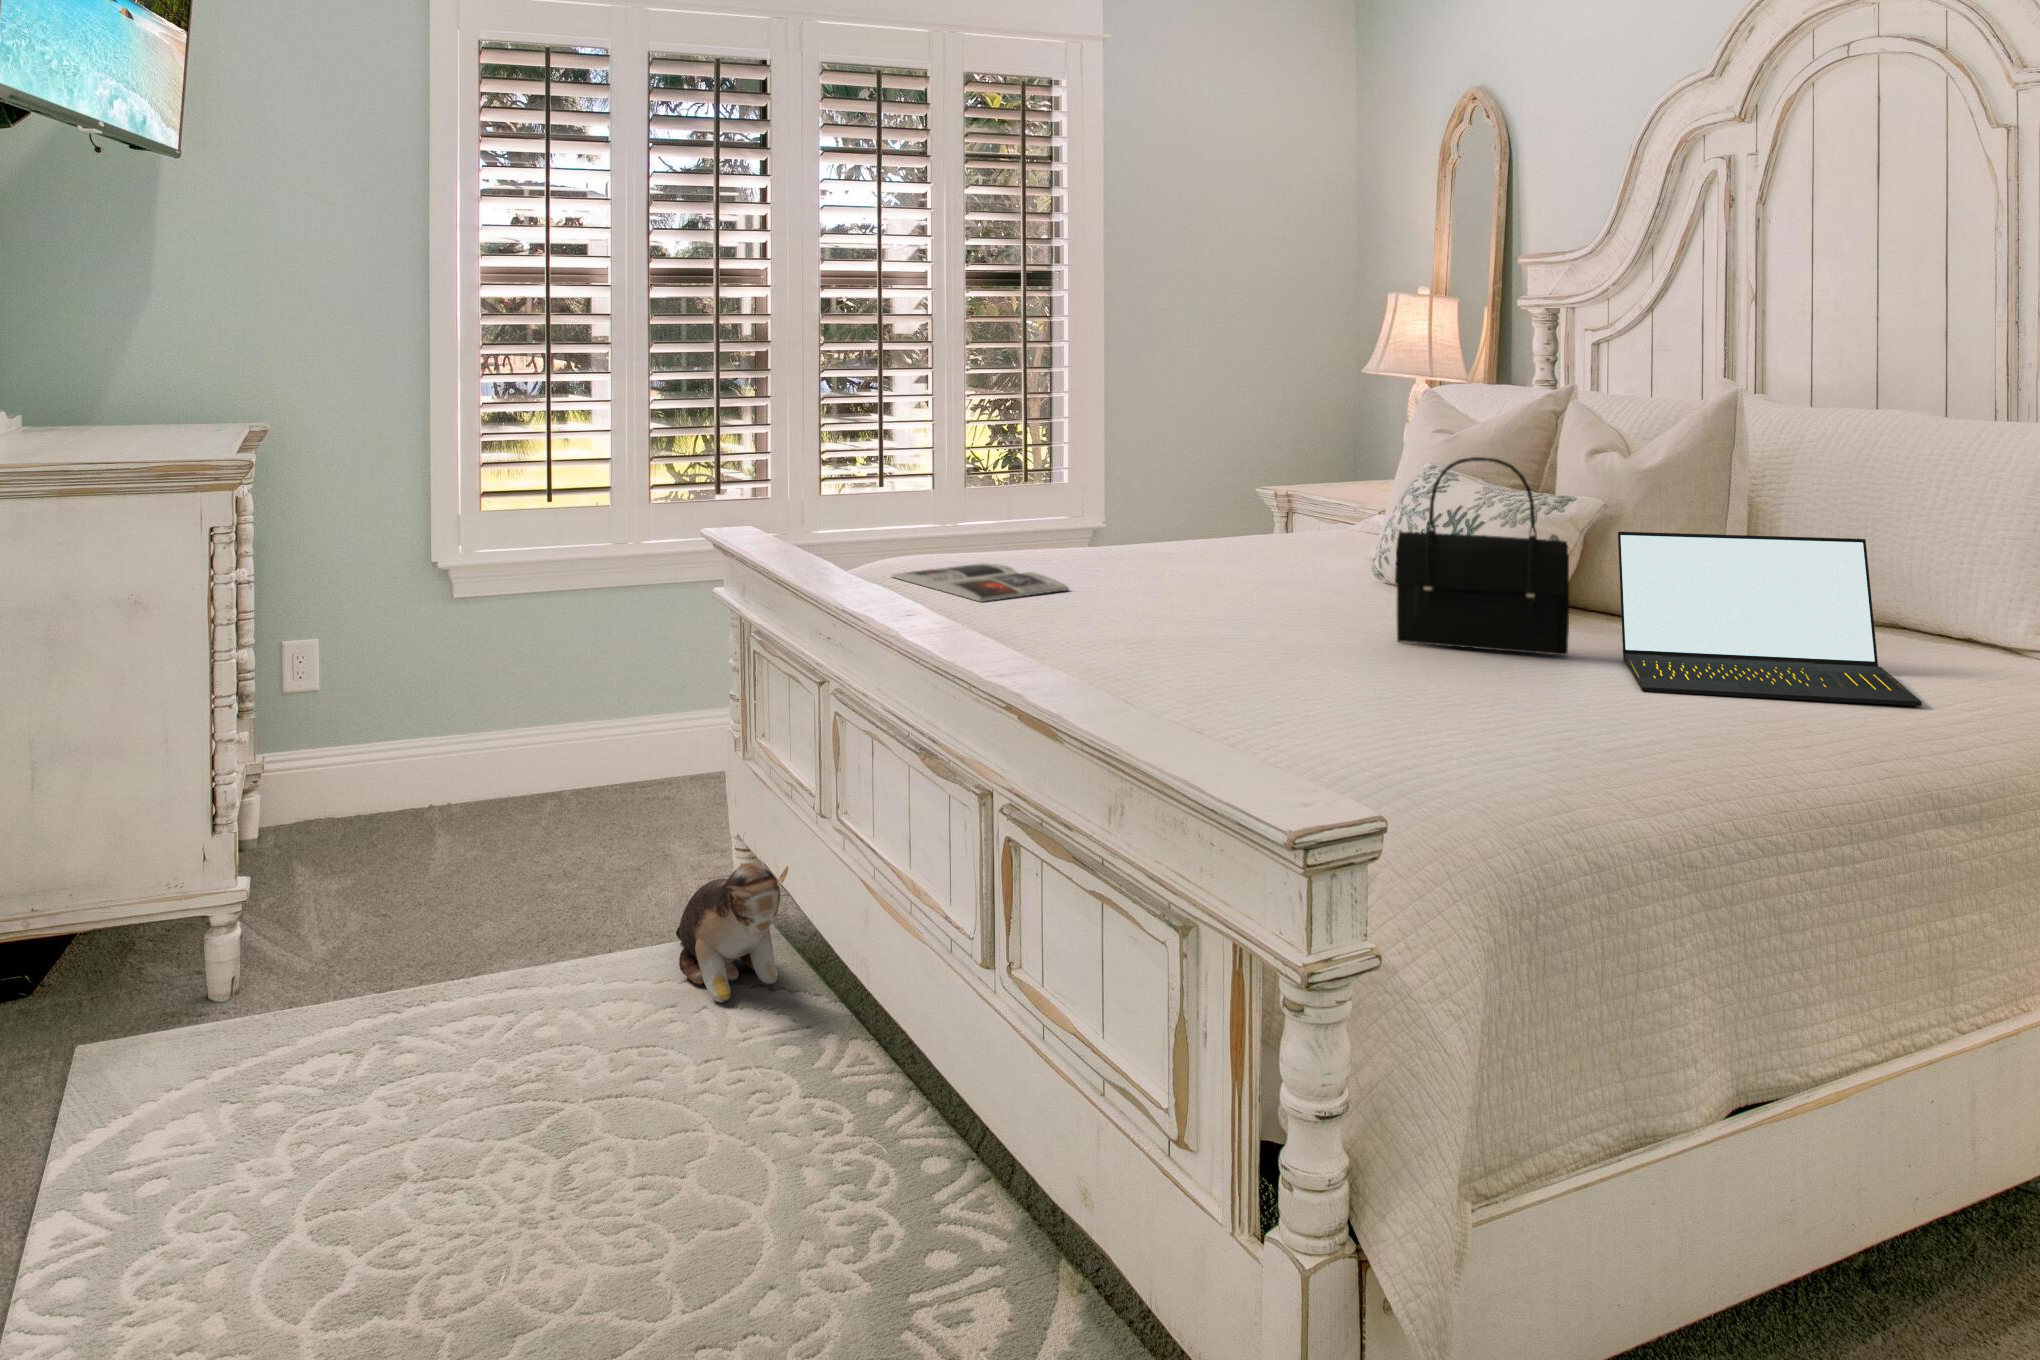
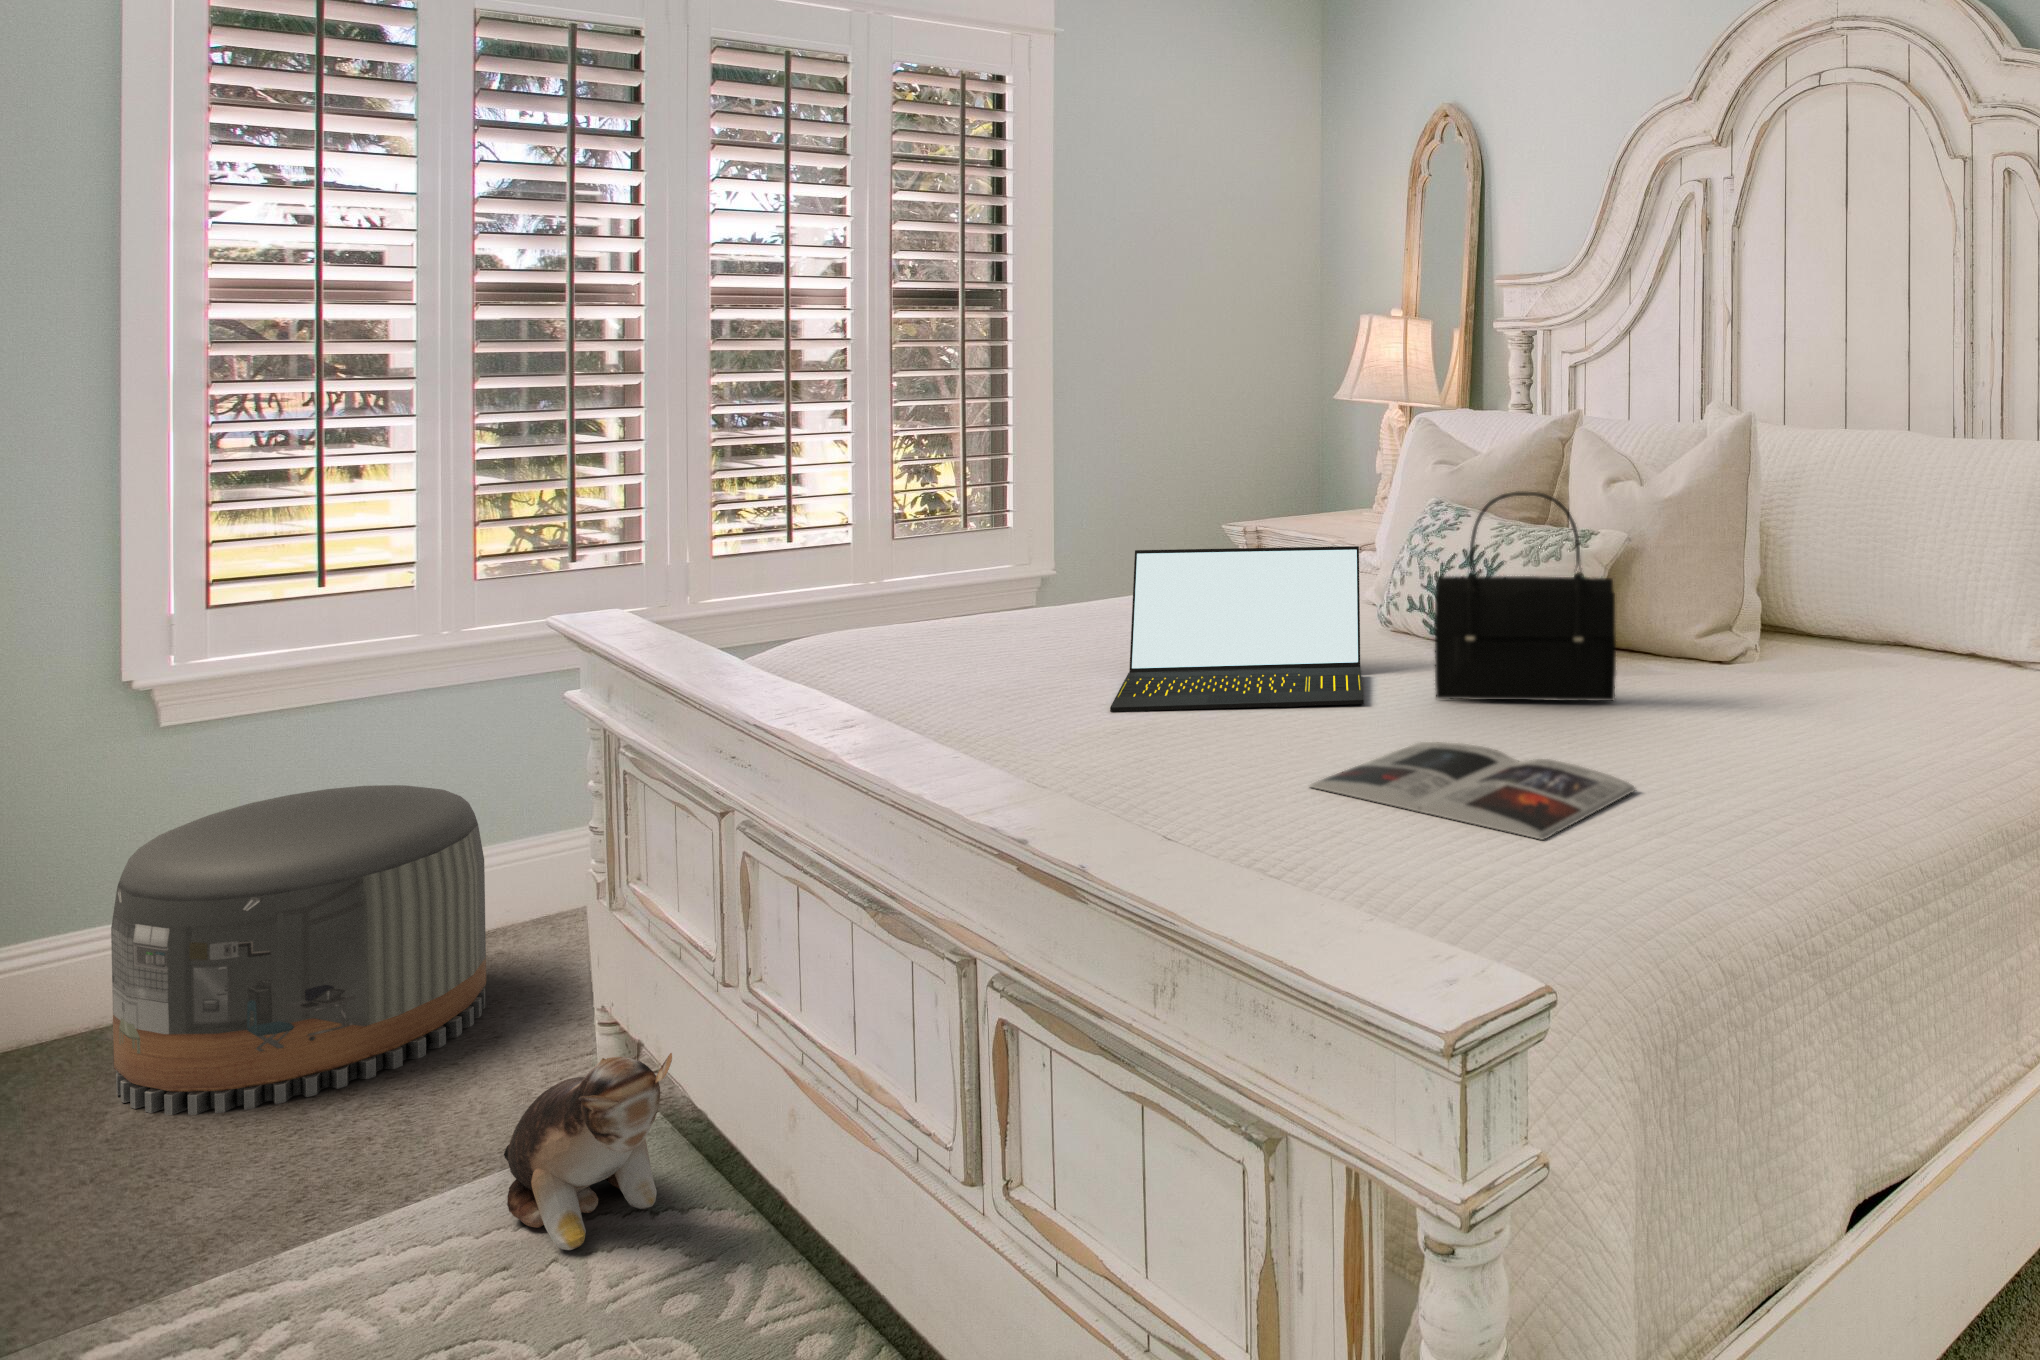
laptop: present [1618,532,1922,706] -> present [1110,546,1364,712]
magazine: present [892,563,1069,602] -> present [1310,742,1636,840]
pouf: none [432,659,660,881] -> present [111,785,486,1115]

